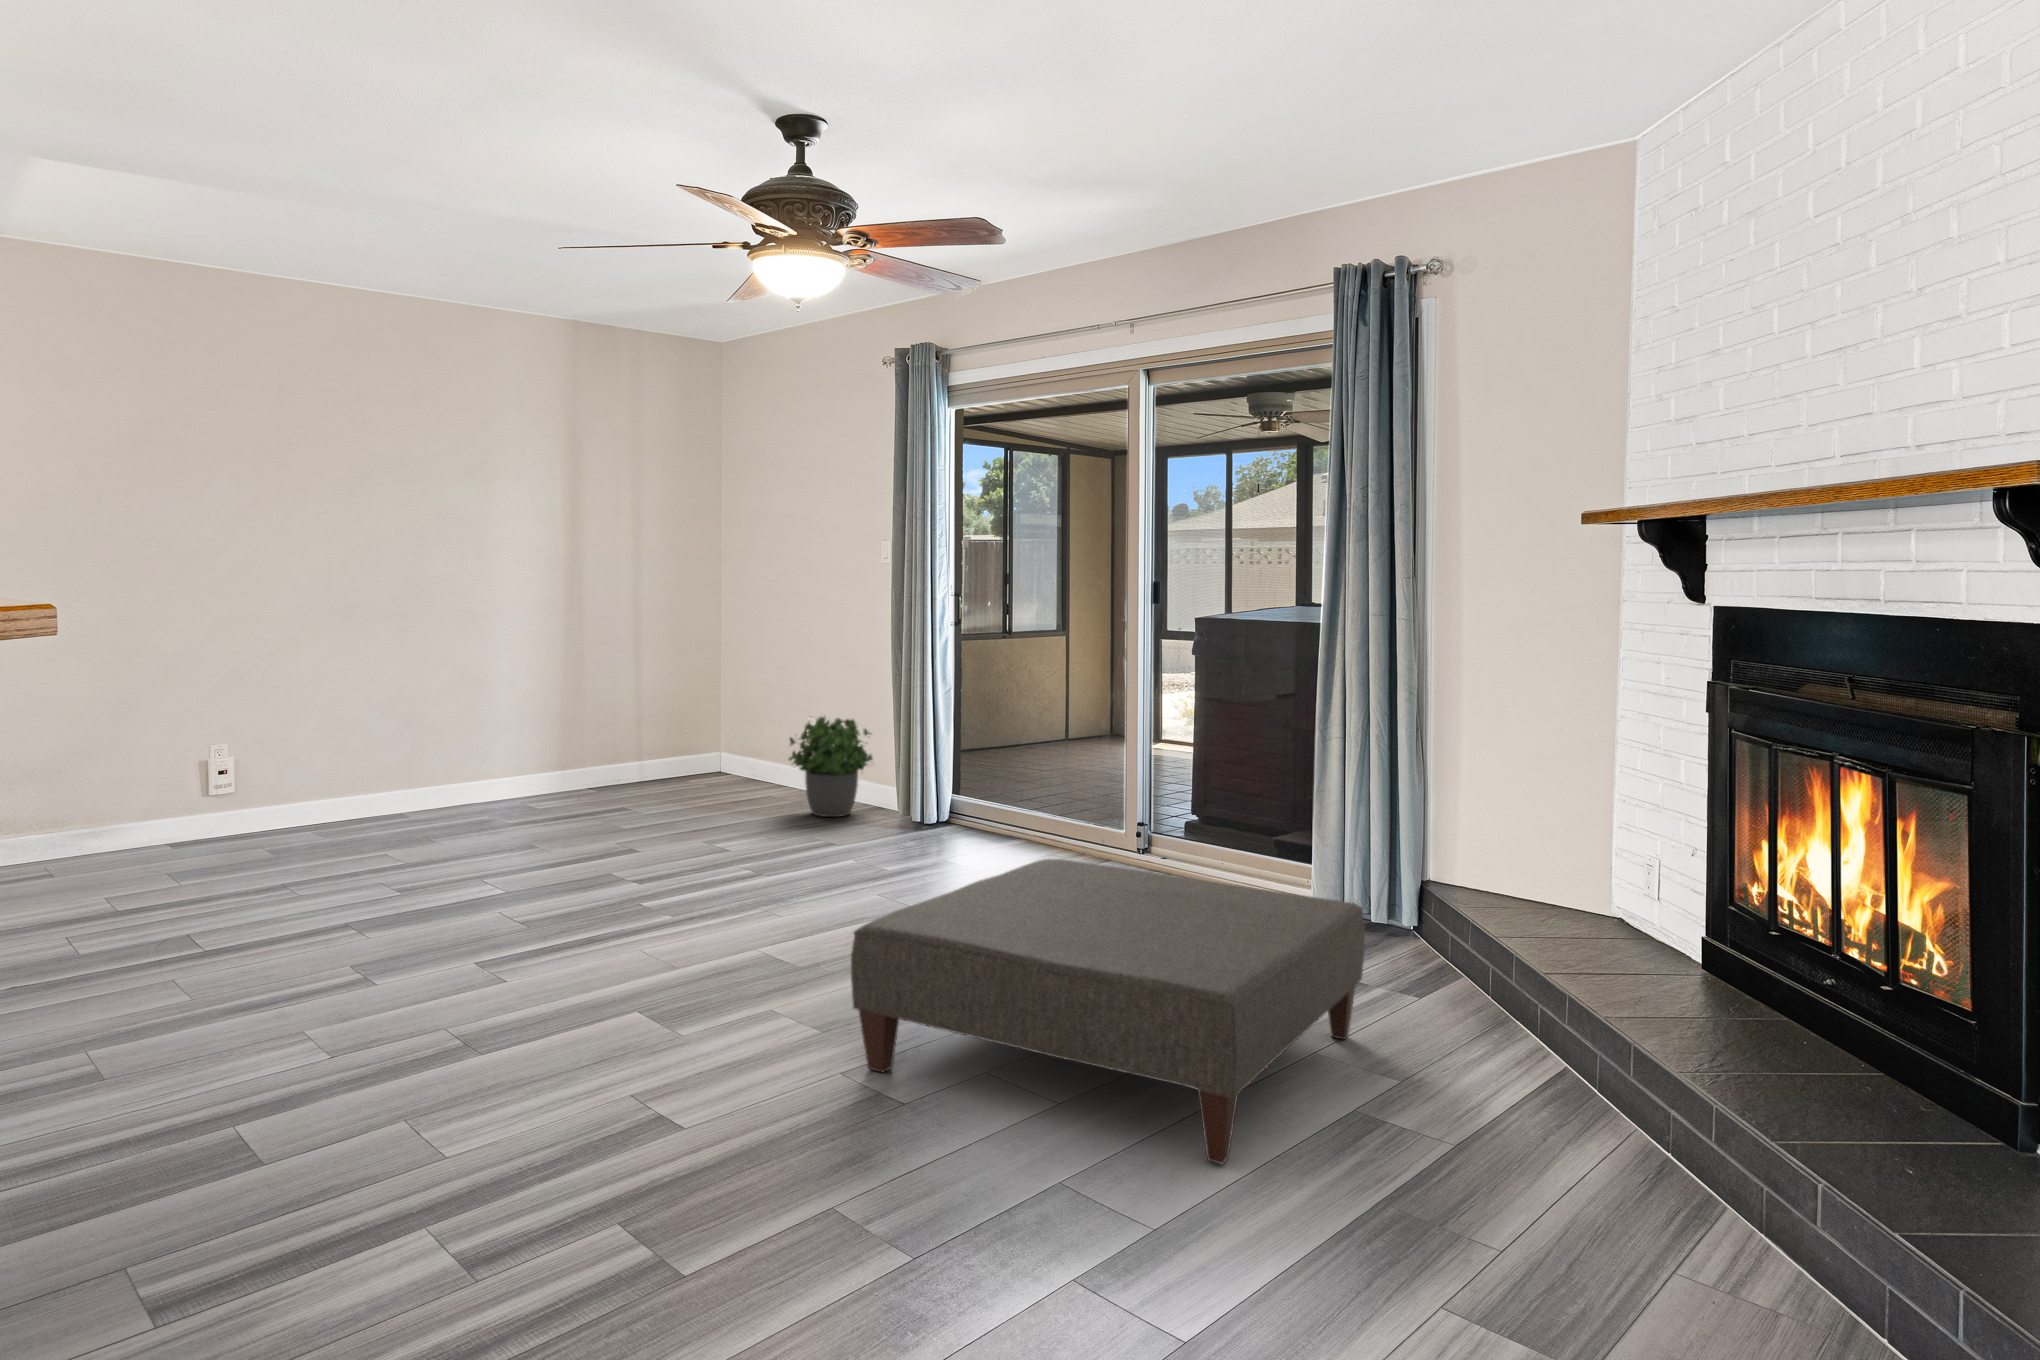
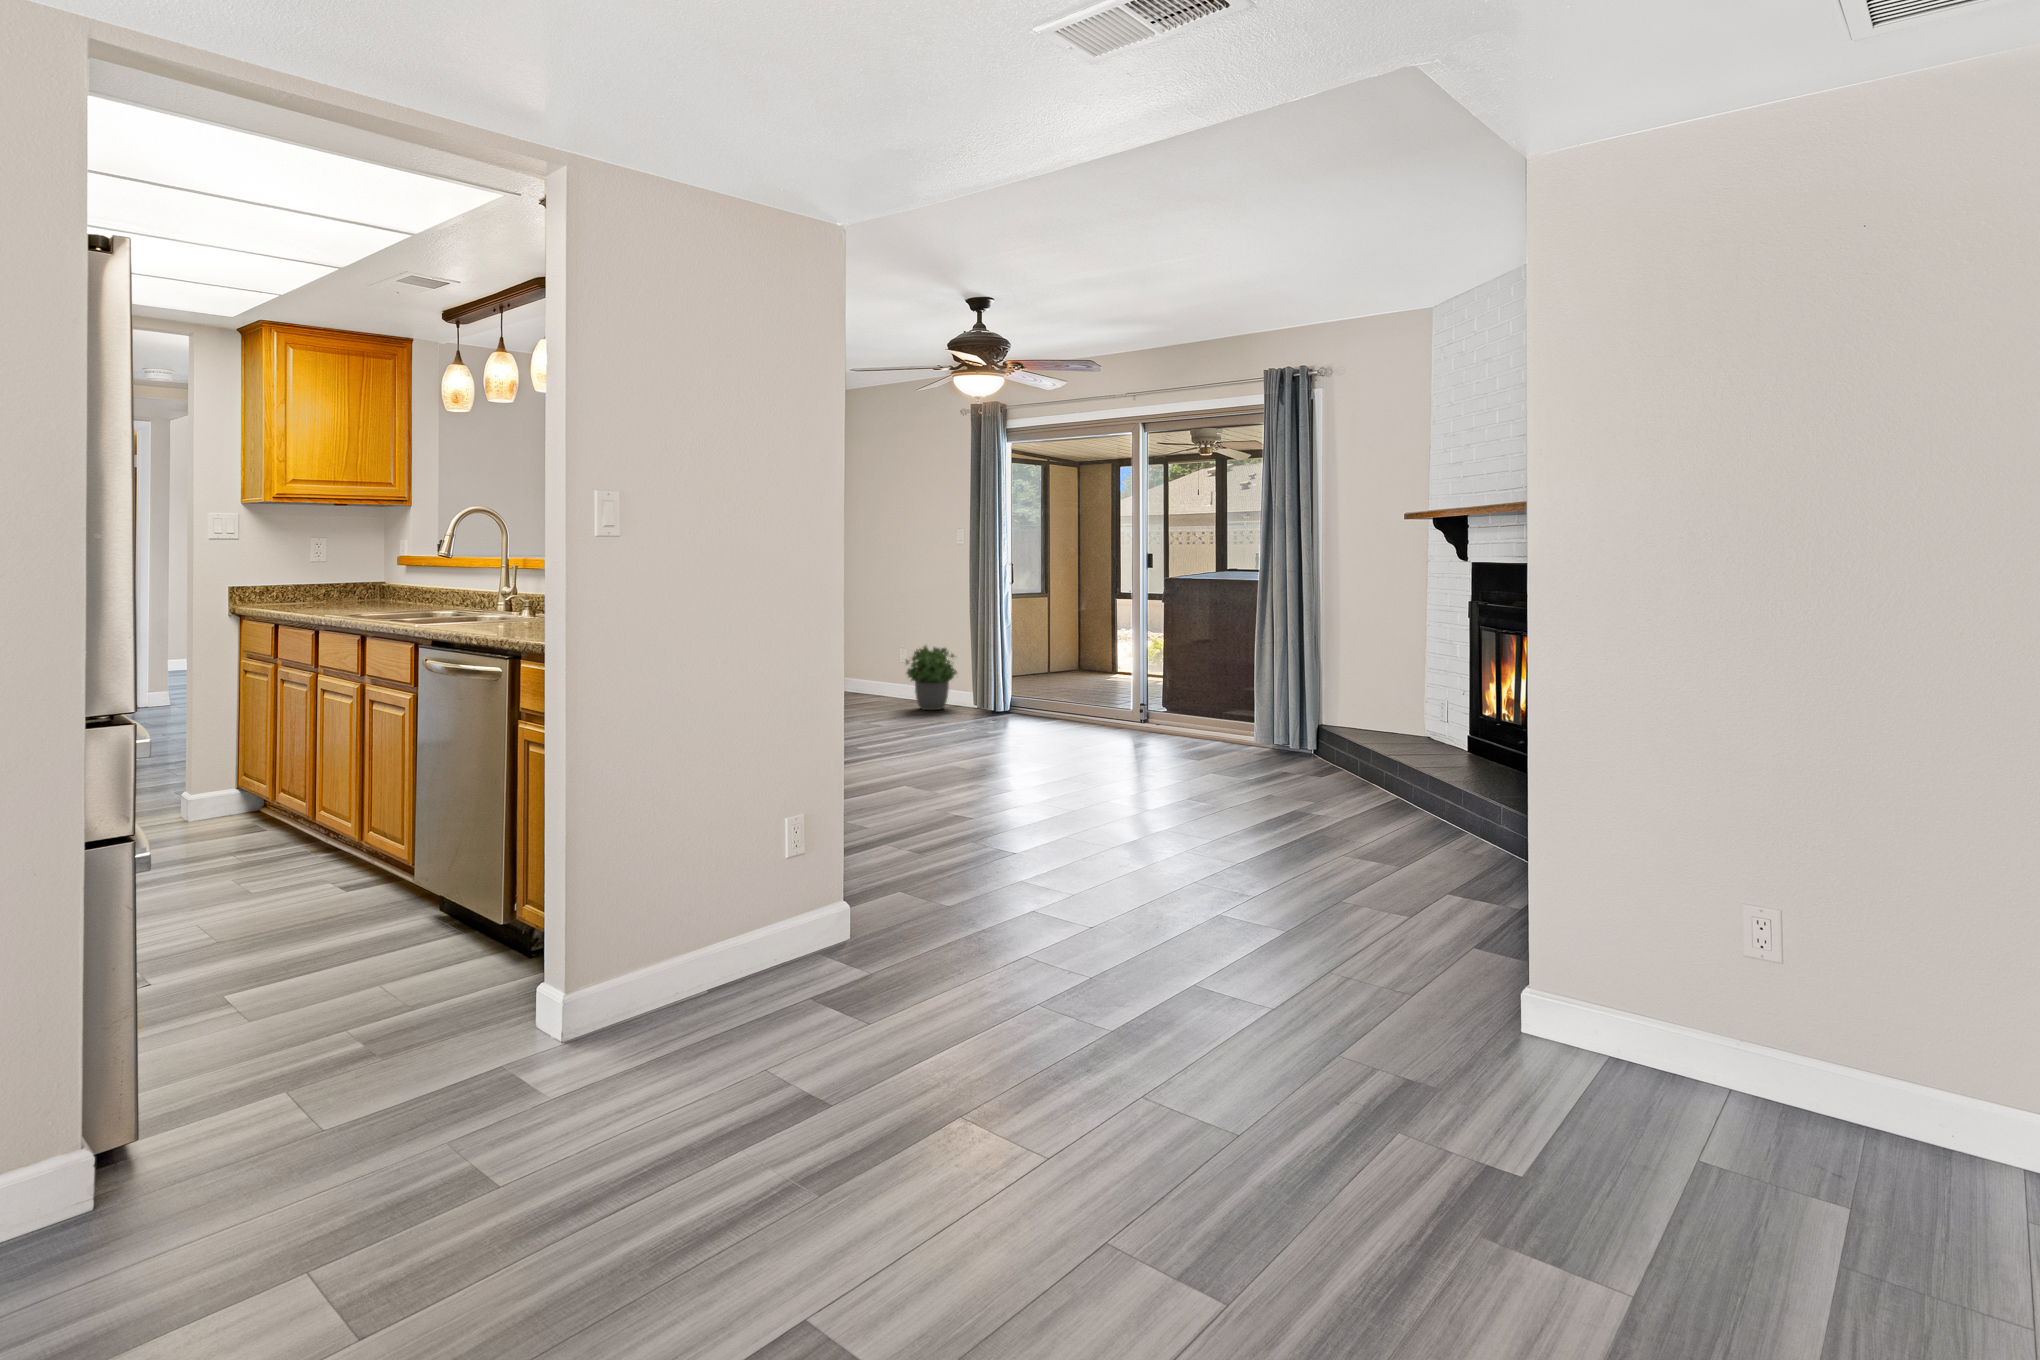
ottoman: present [851,859,1365,1164] -> none [1040,710,1296,830]

